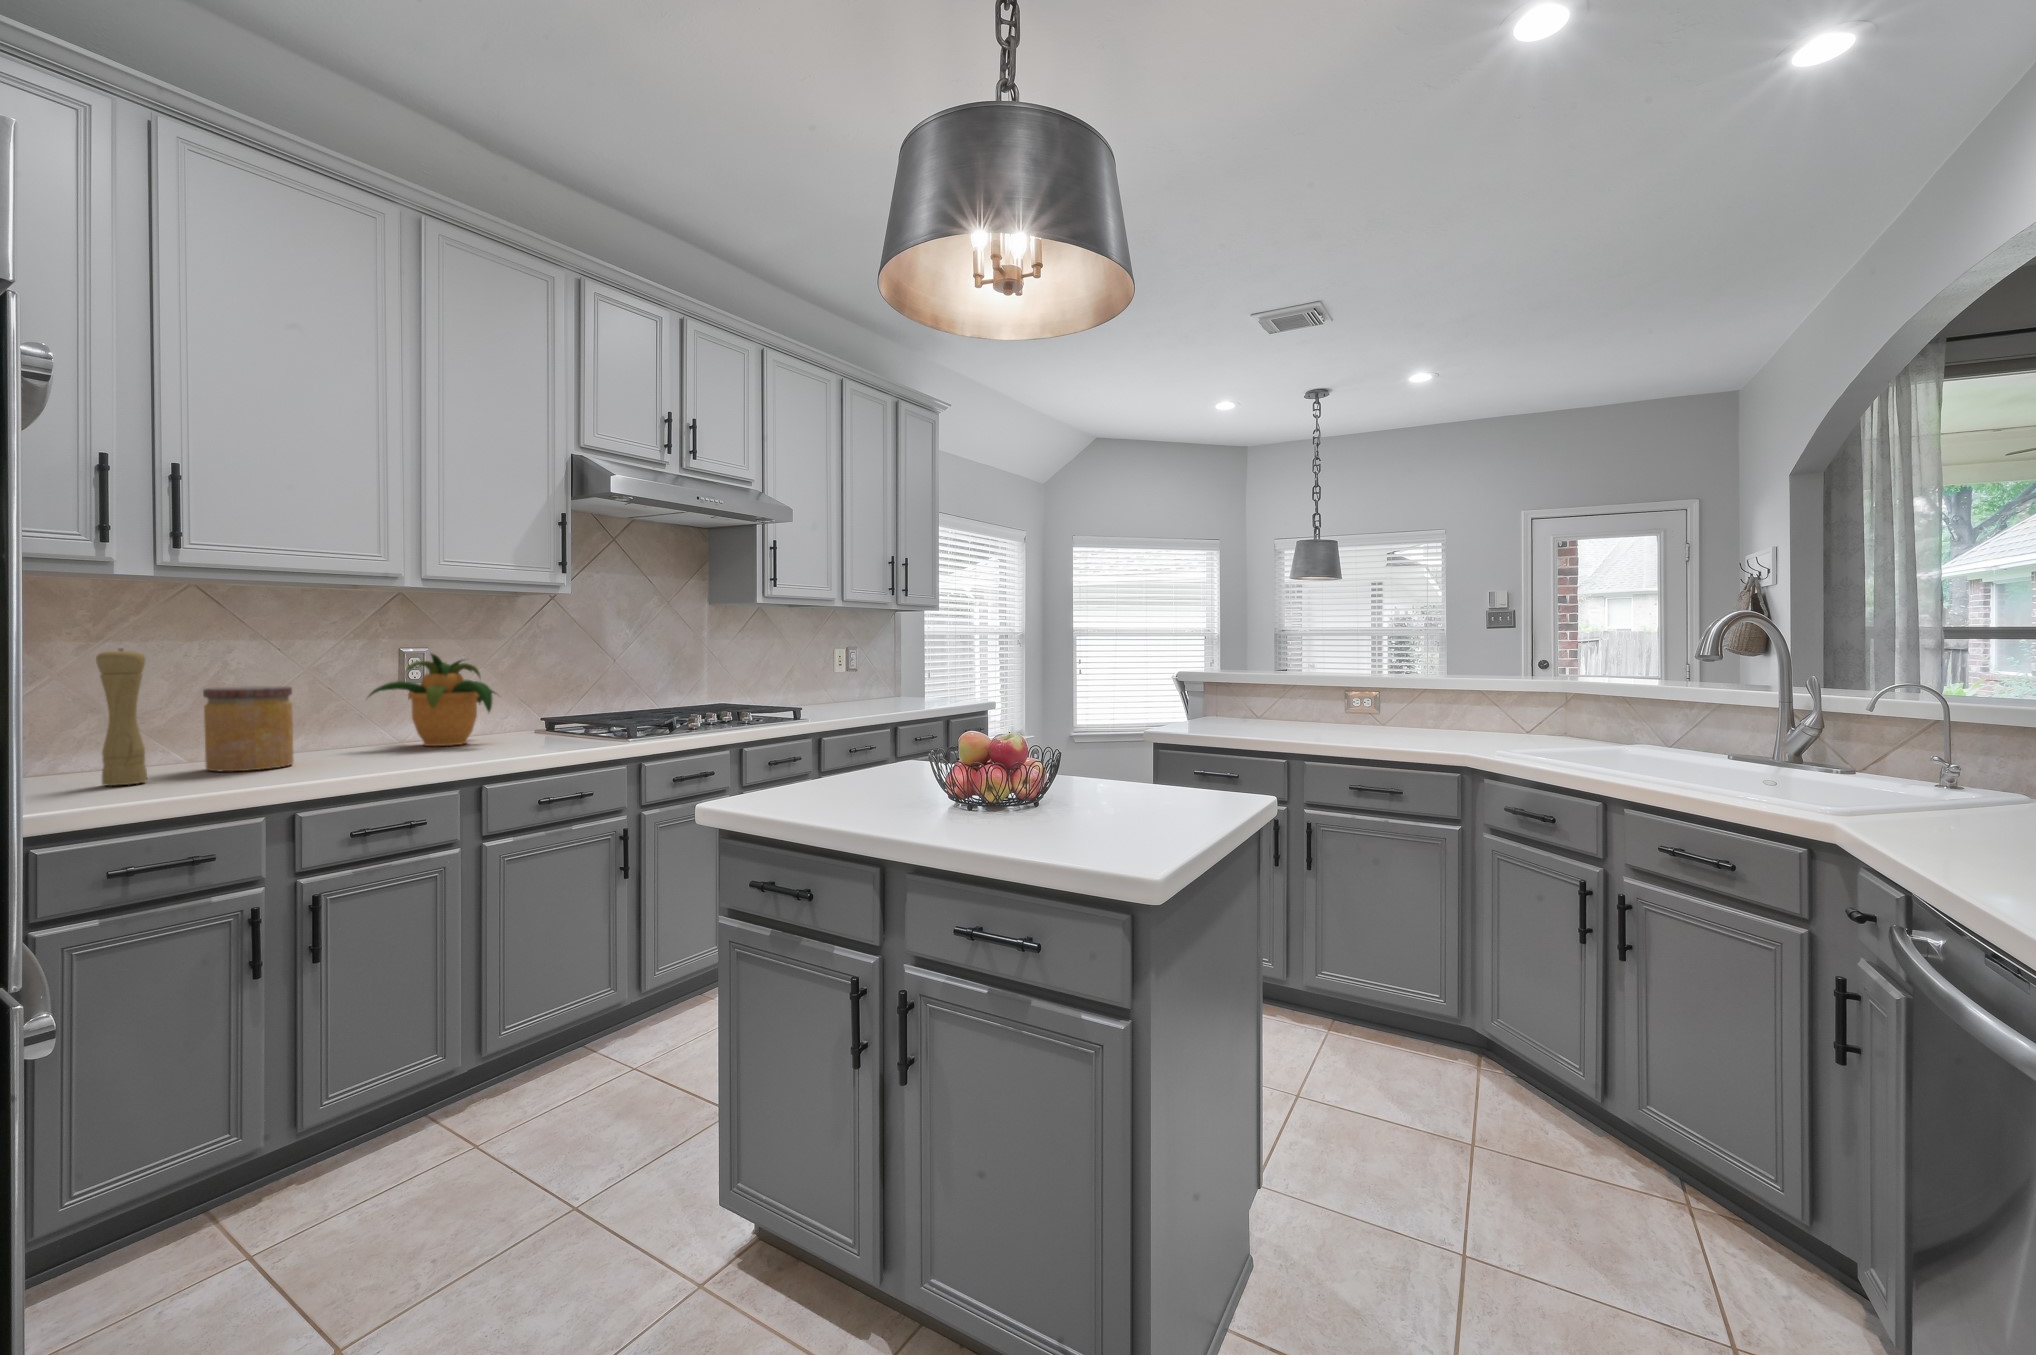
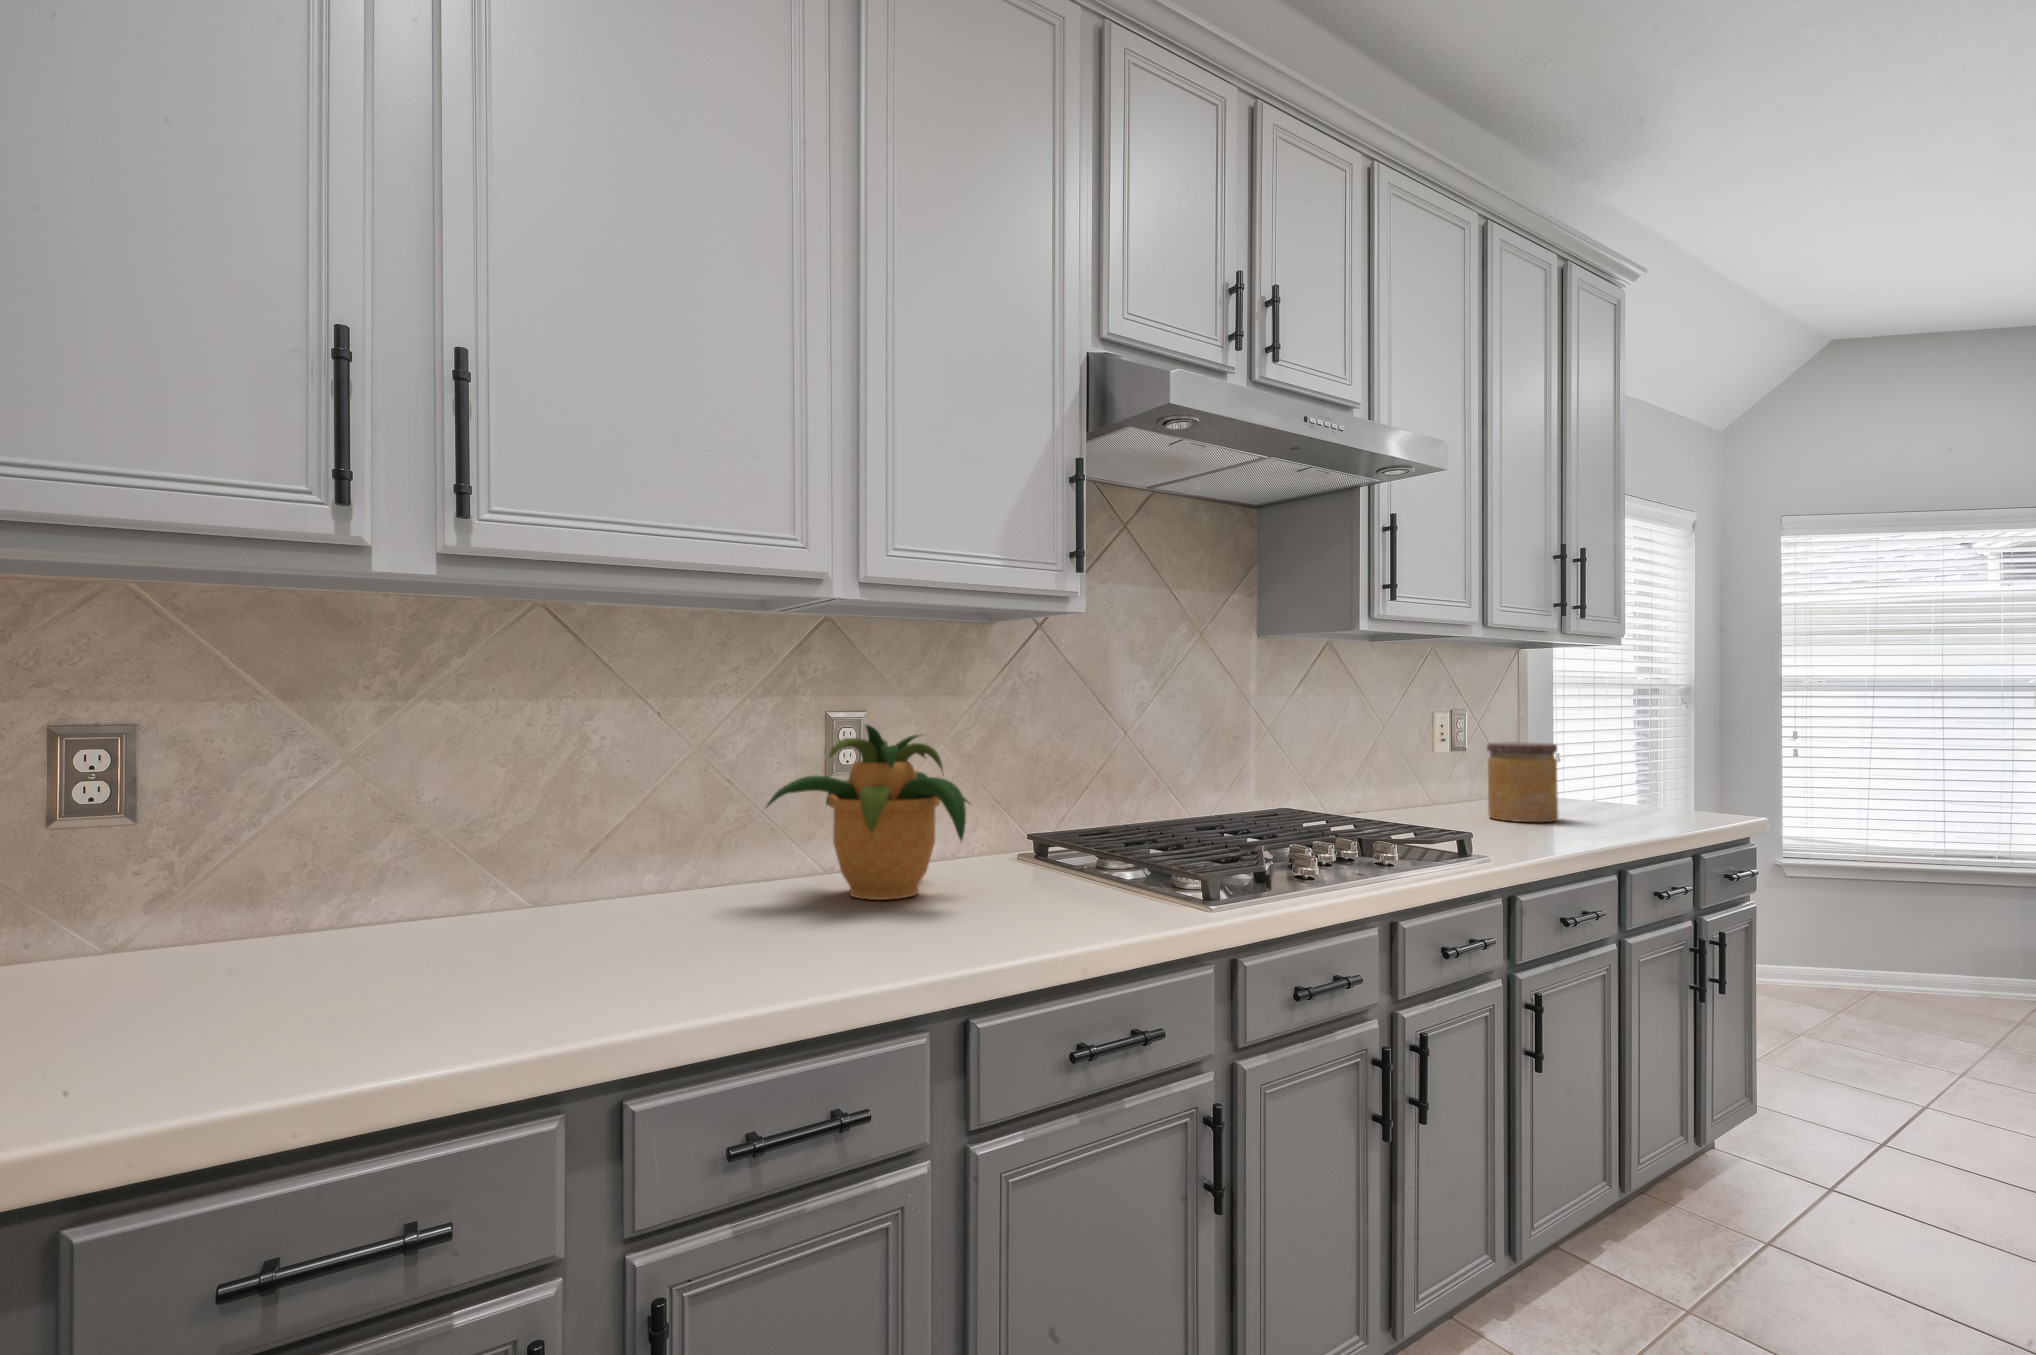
pepper mill: present [96,649,147,786] -> none [314,720,401,1007]
jar: present [203,686,293,771] -> present [1487,742,1558,822]

